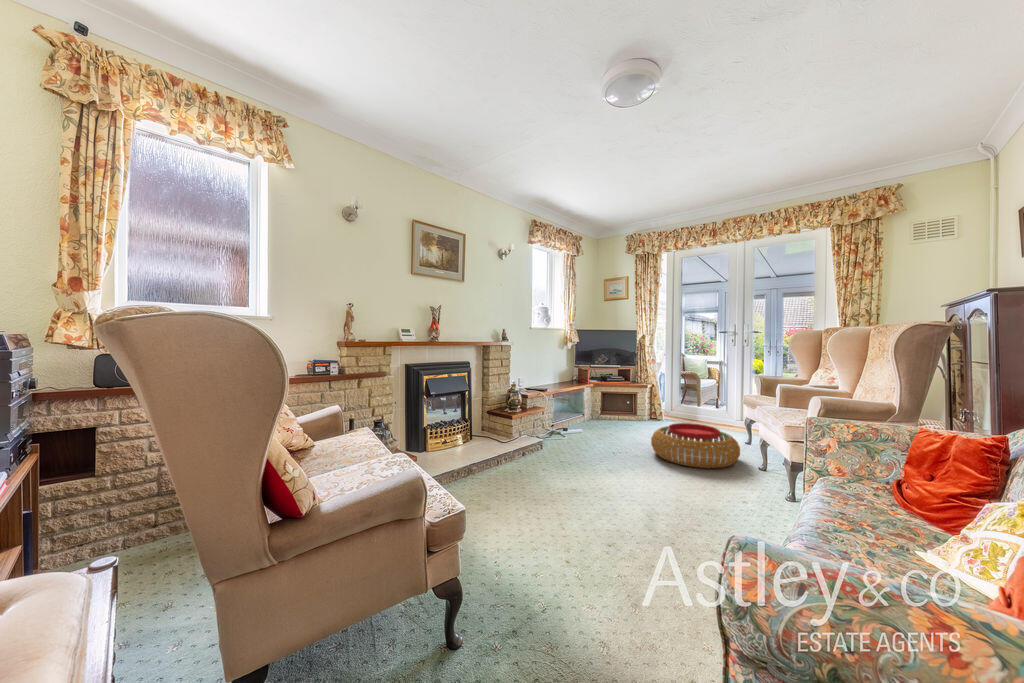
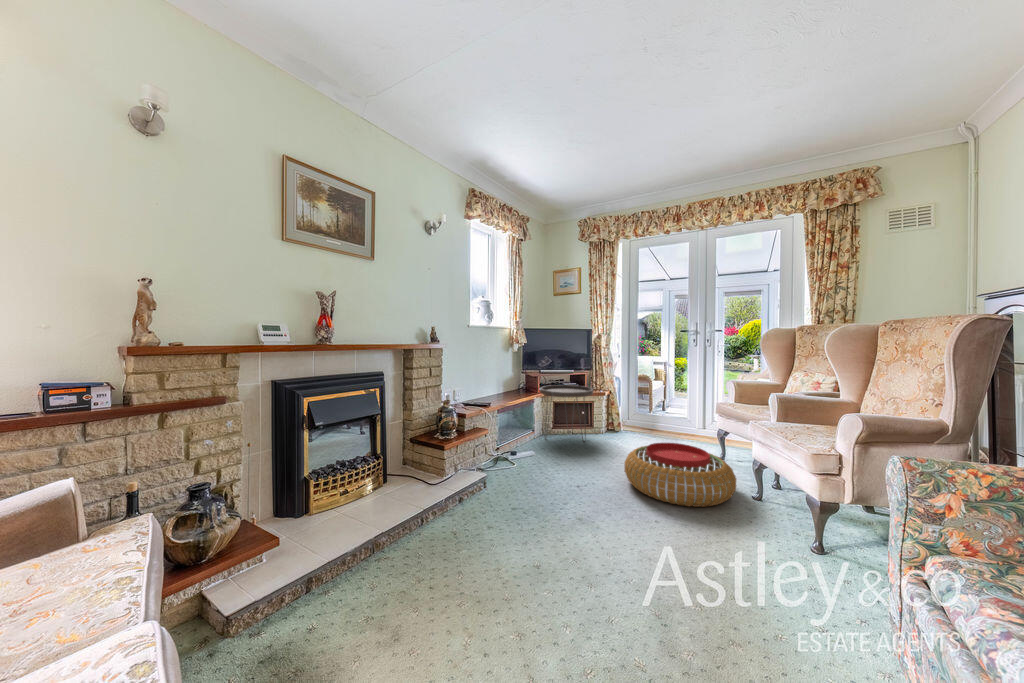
side table: none [591,379,637,427] -> present [540,385,593,439]

